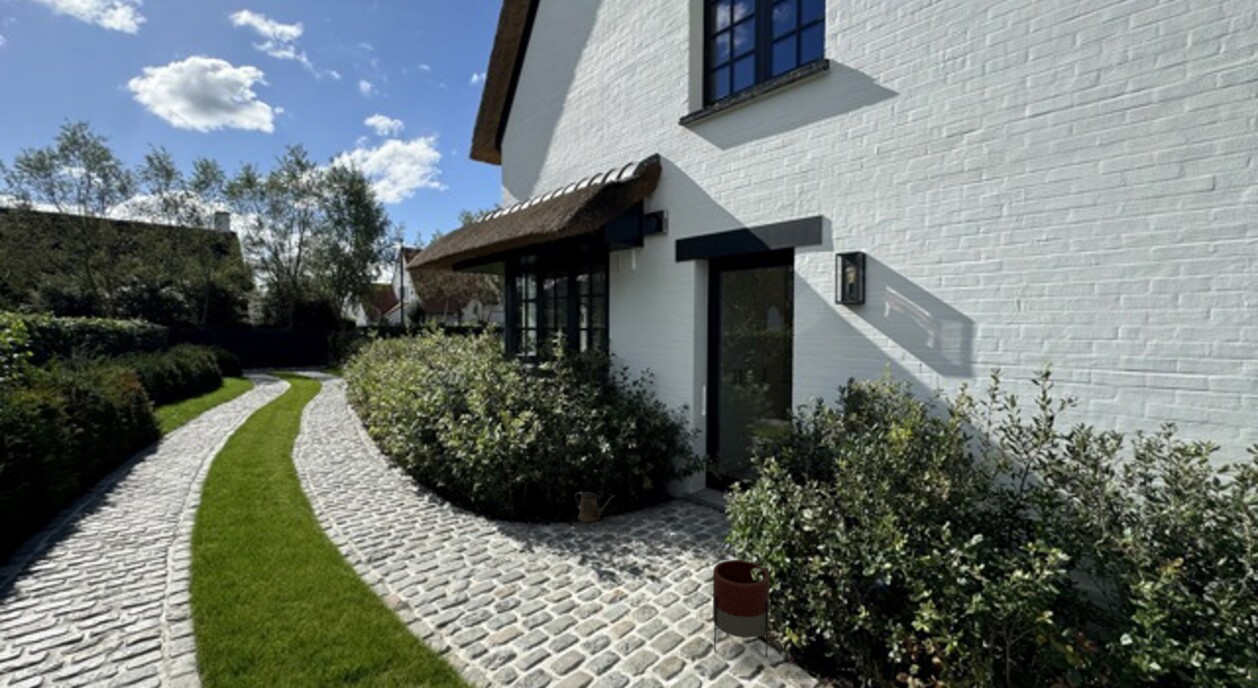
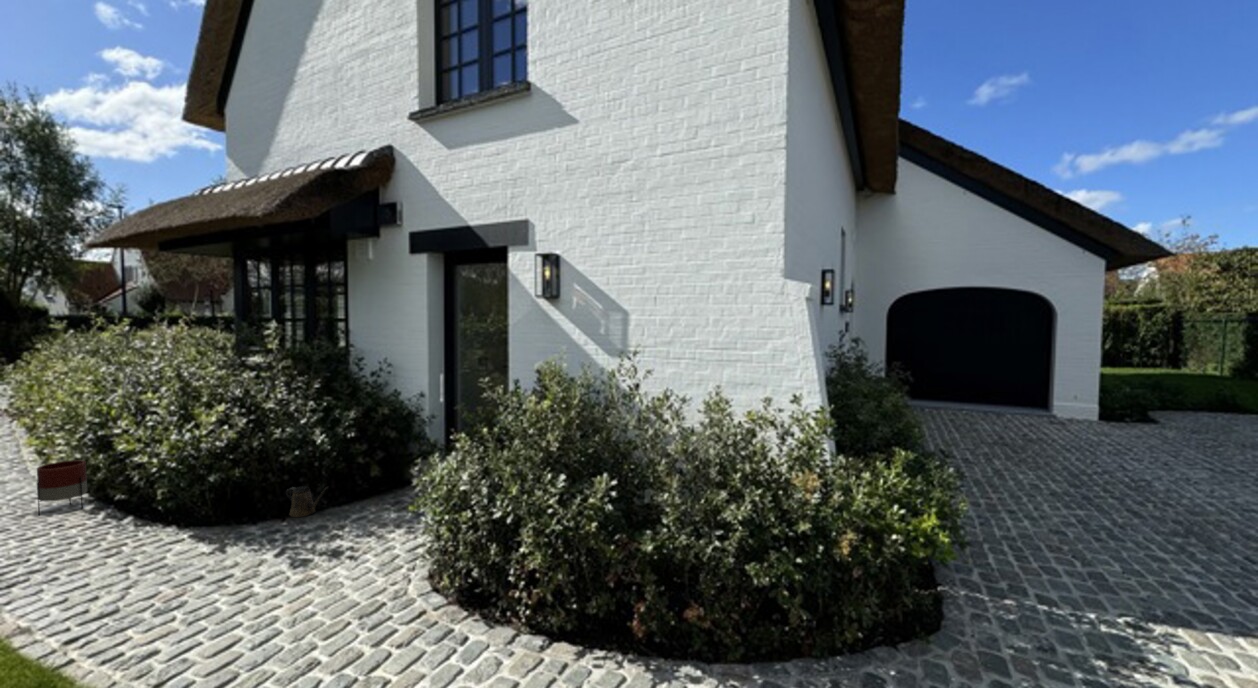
planter: present [713,560,769,656] -> present [37,460,88,514]

